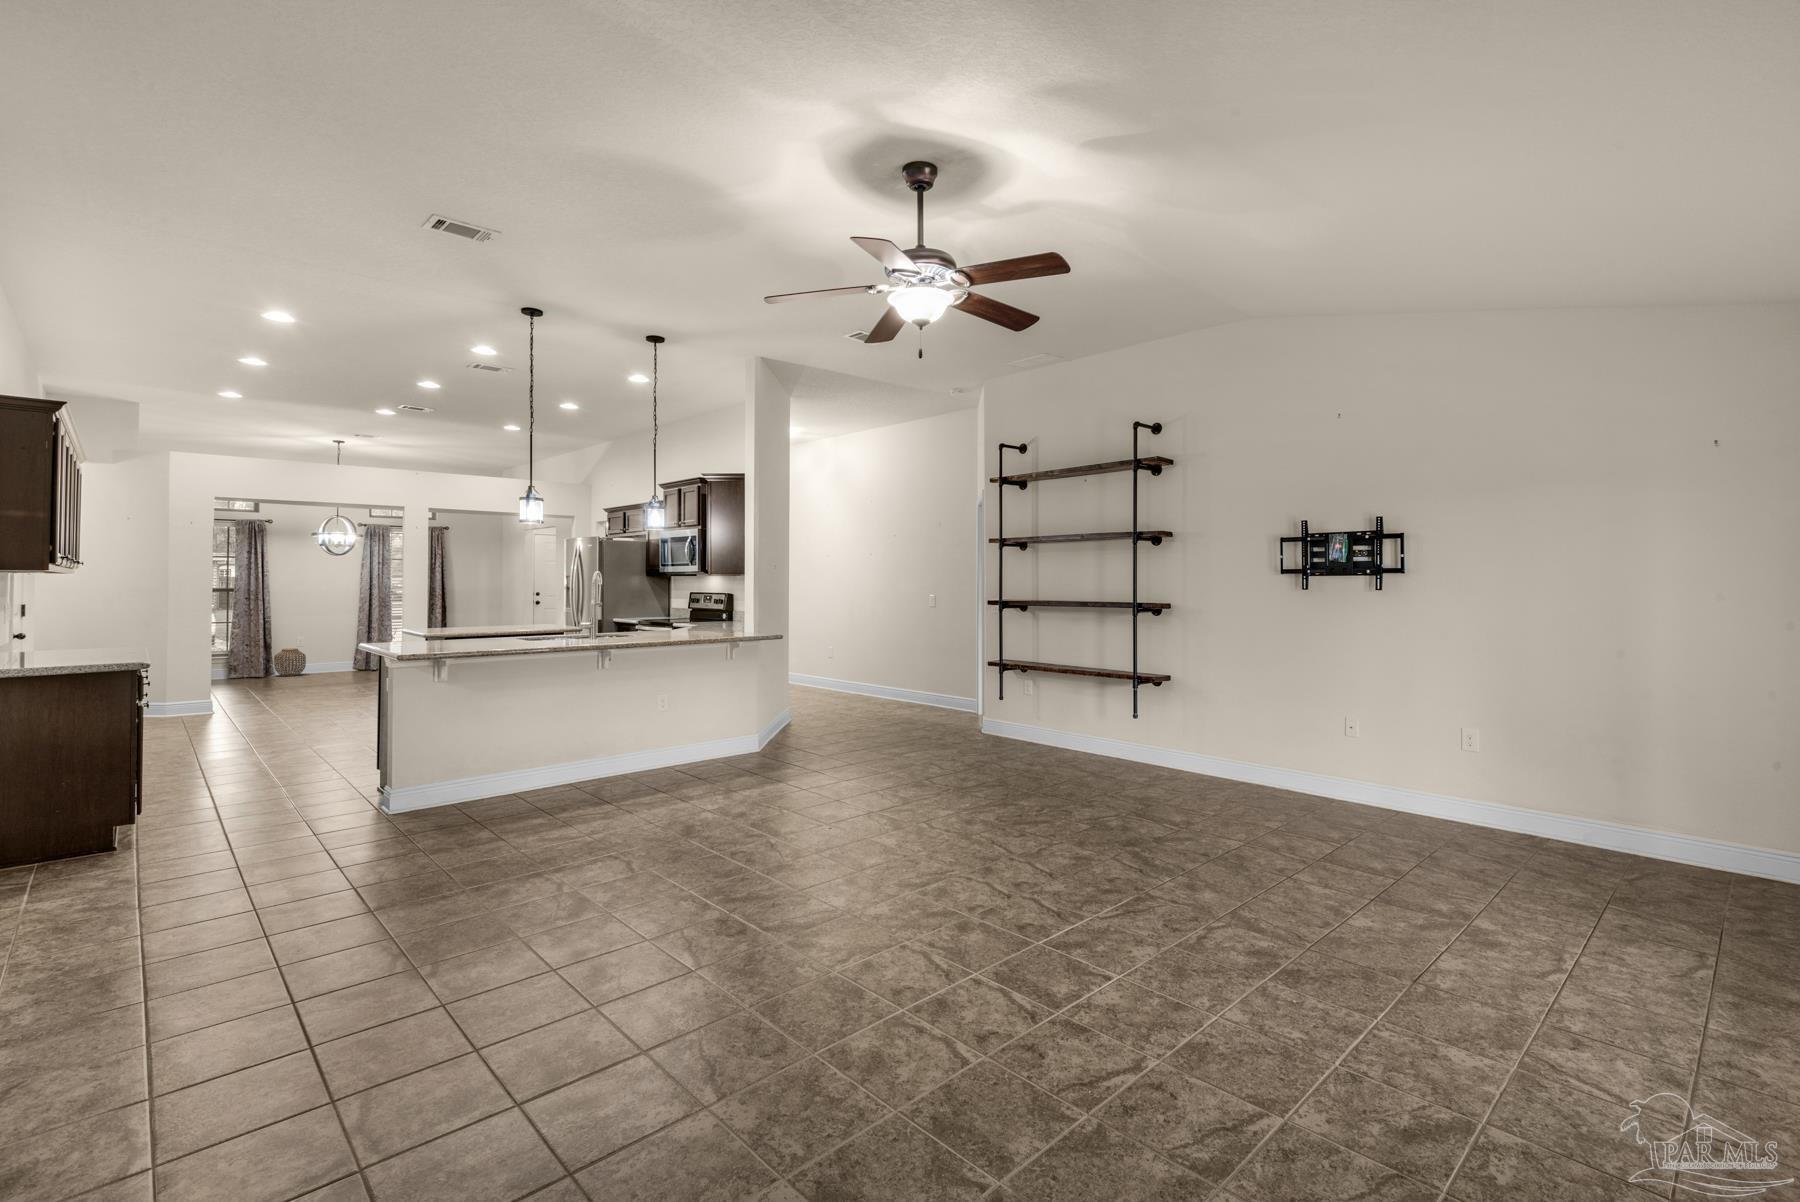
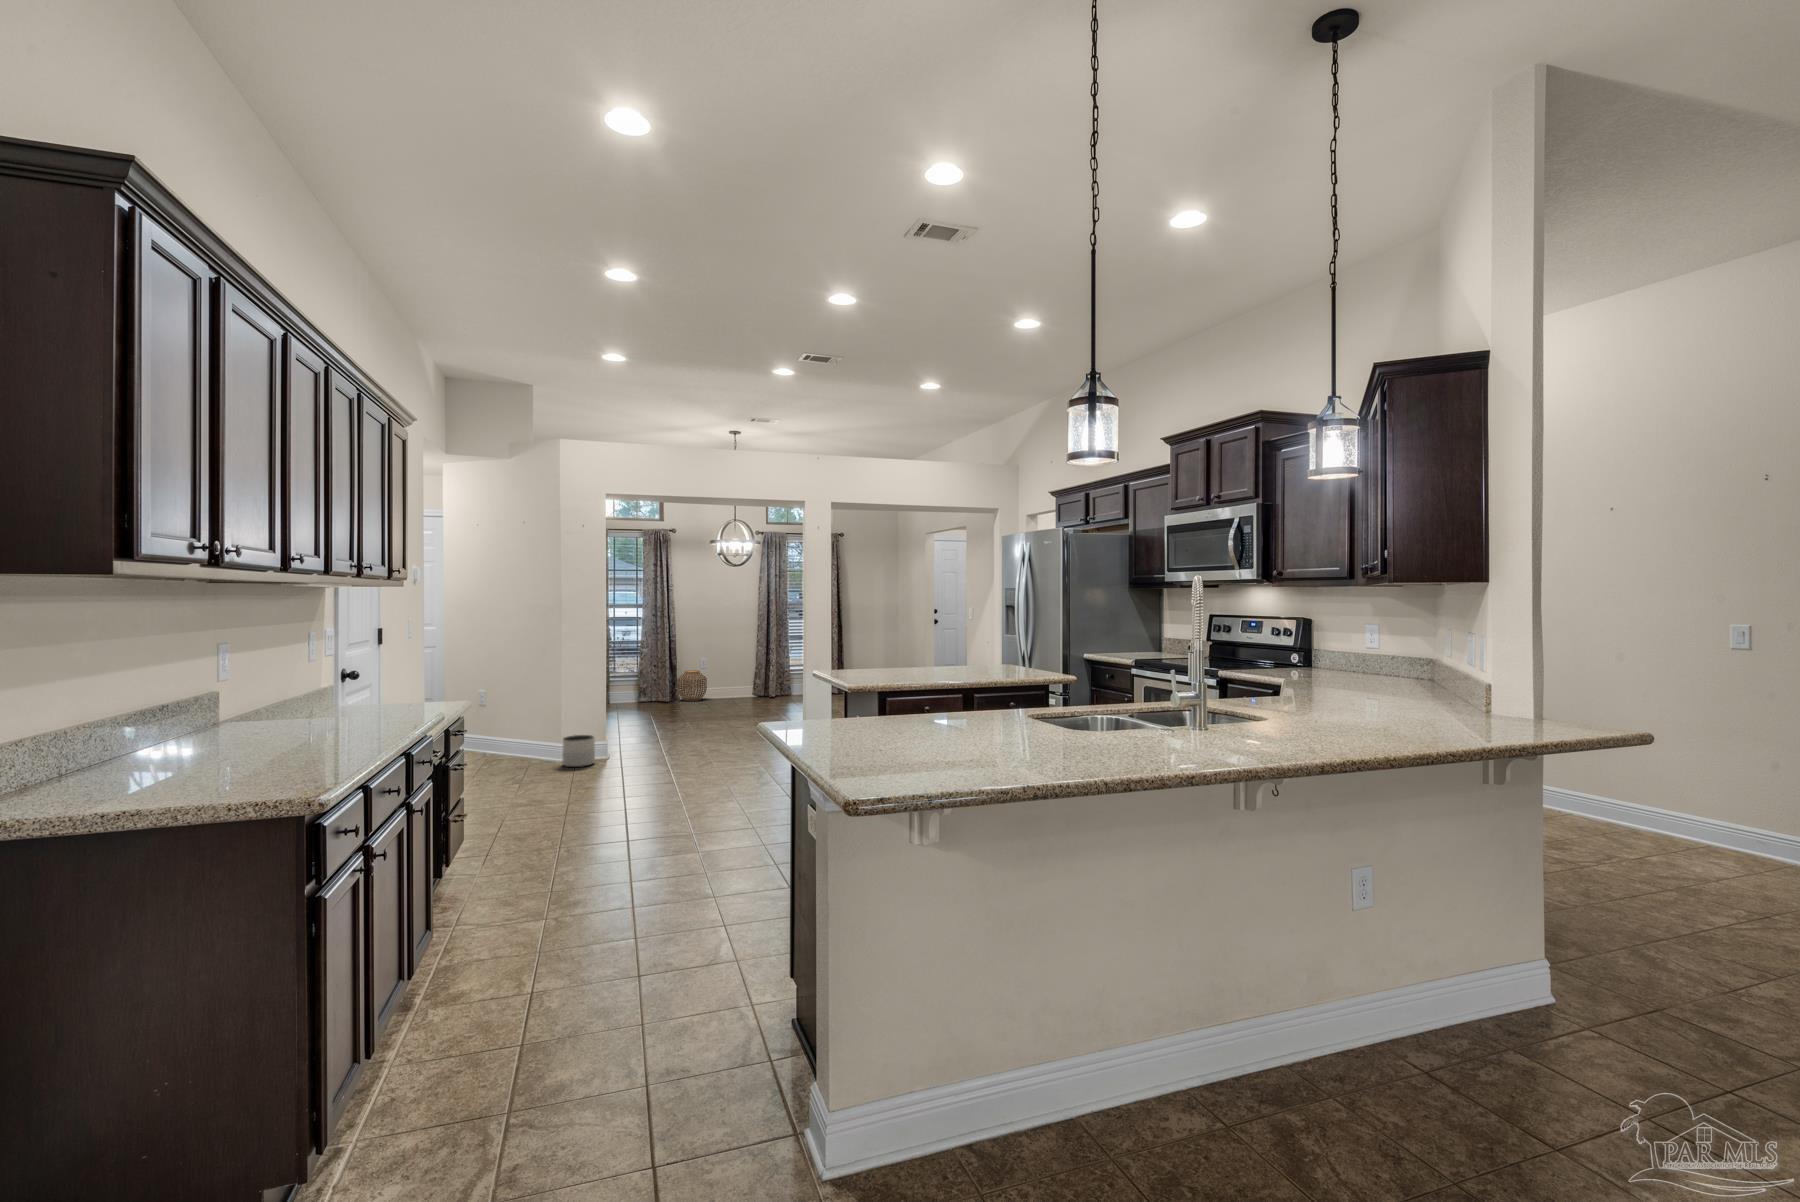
planter: none [181,694,214,719] -> present [562,735,595,767]

